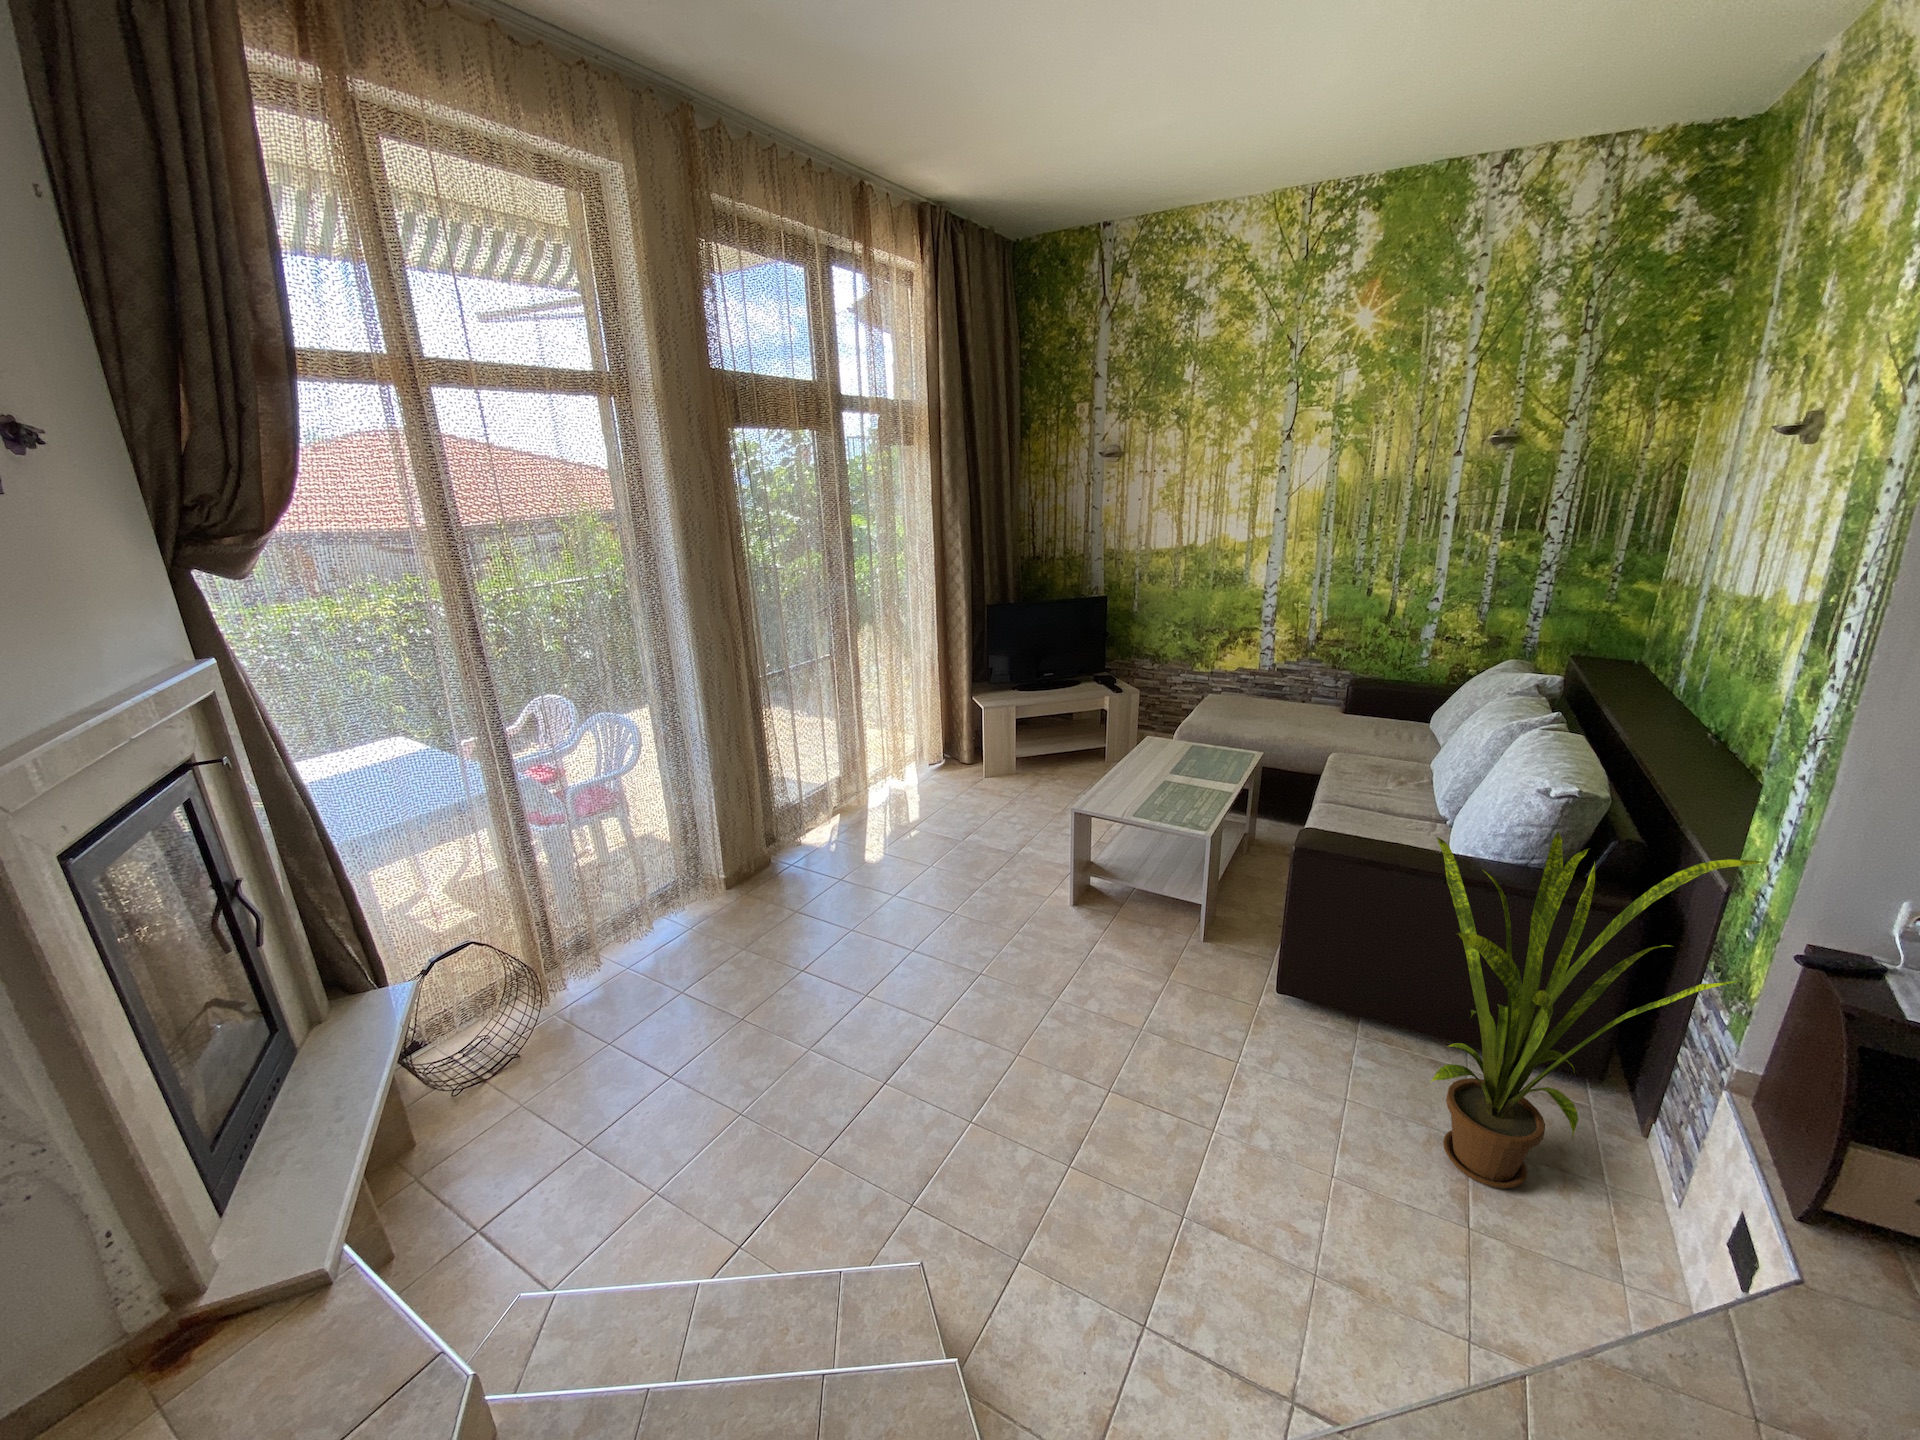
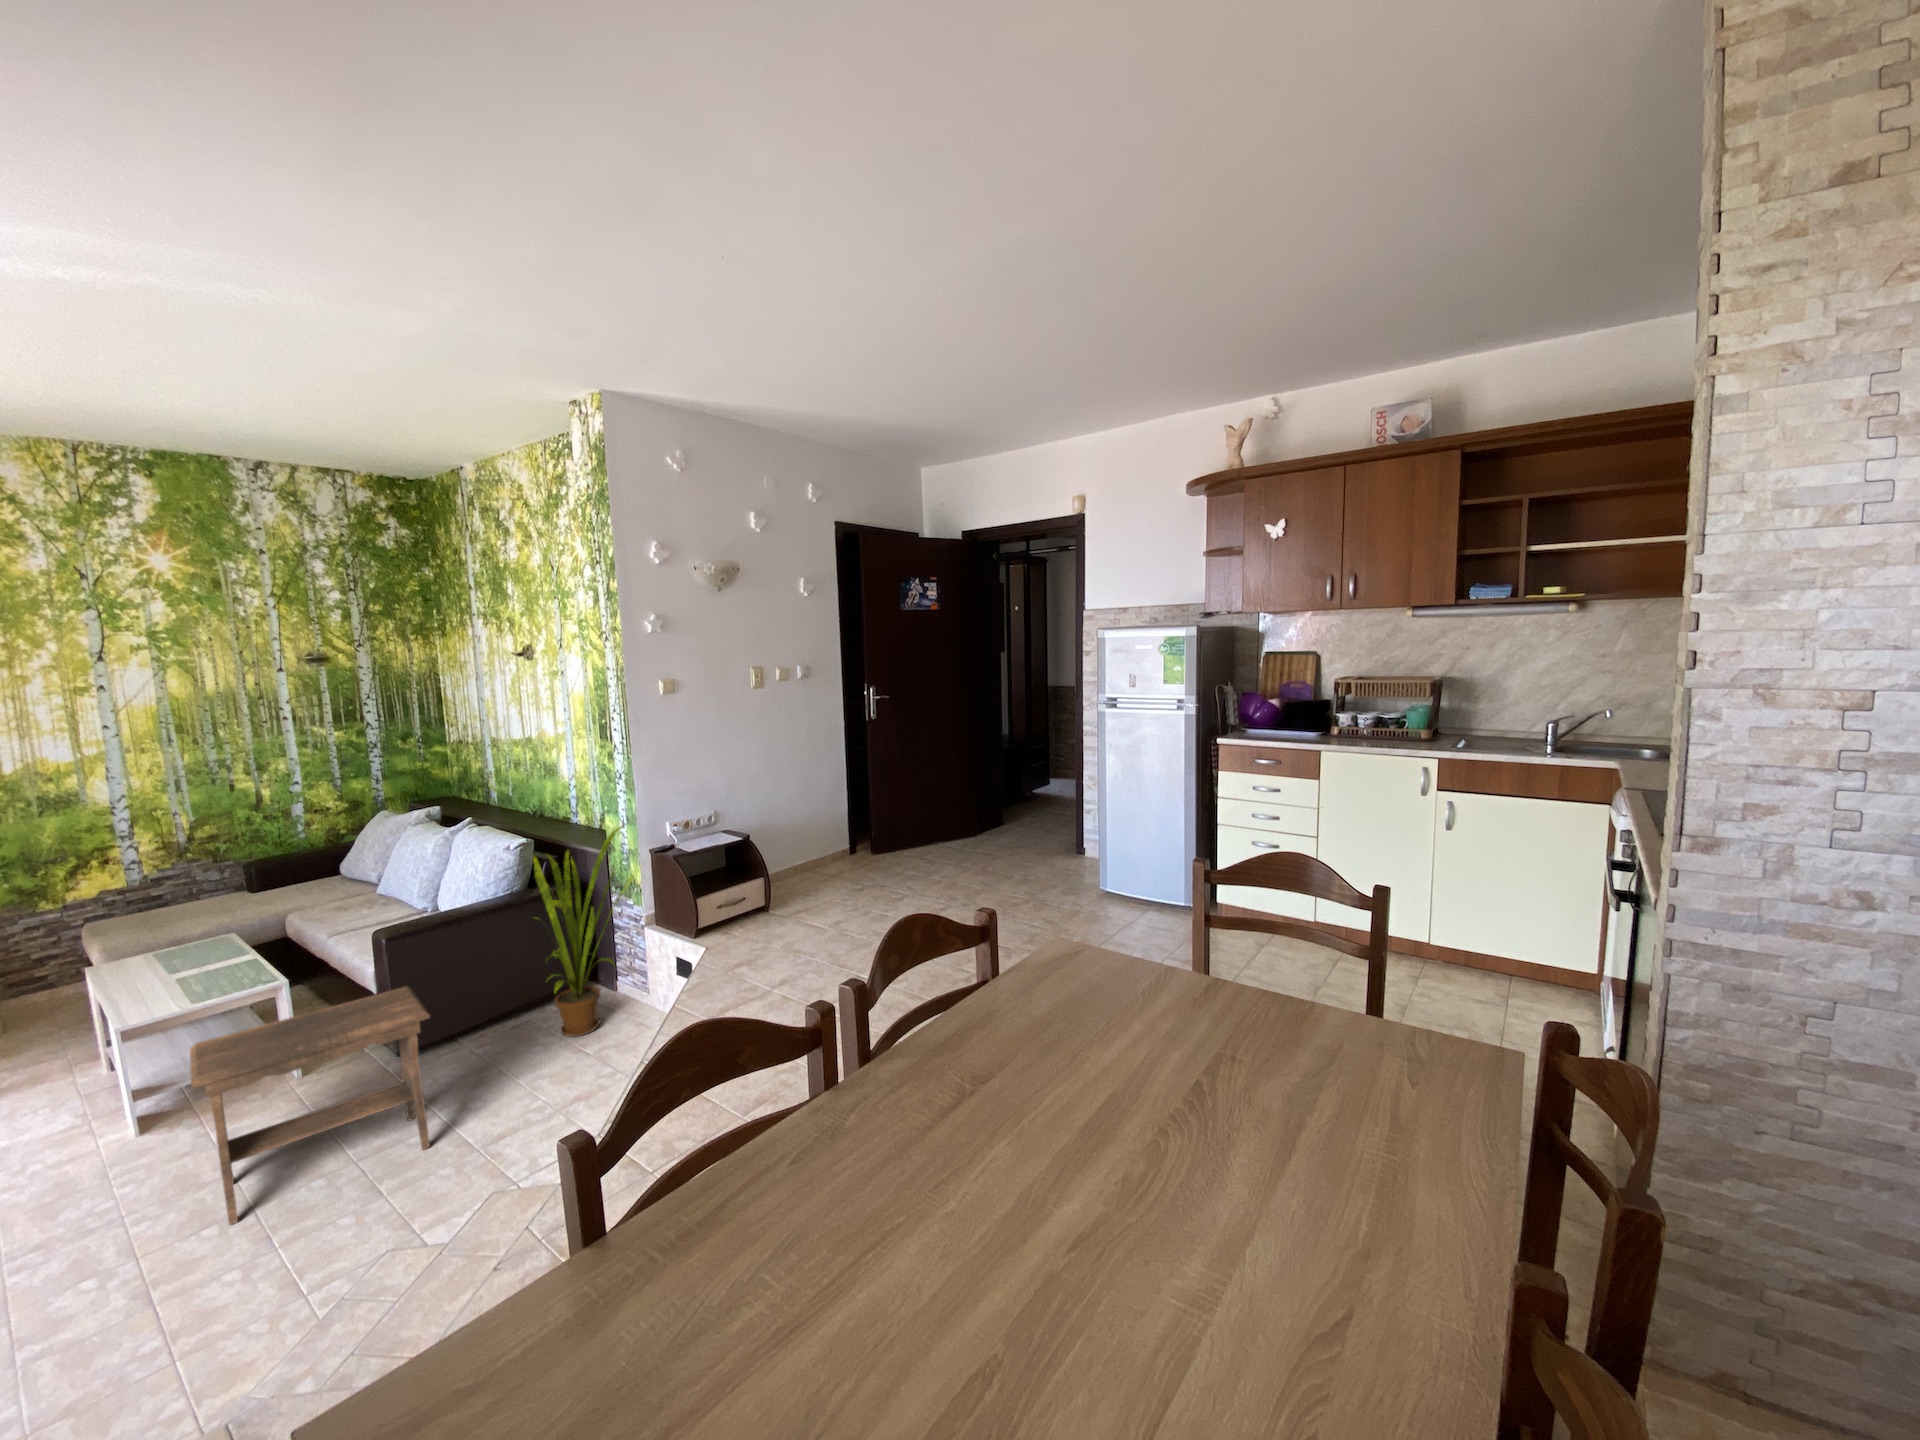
footstool: none [936,862,1199,1150] -> present [190,987,430,1224]

